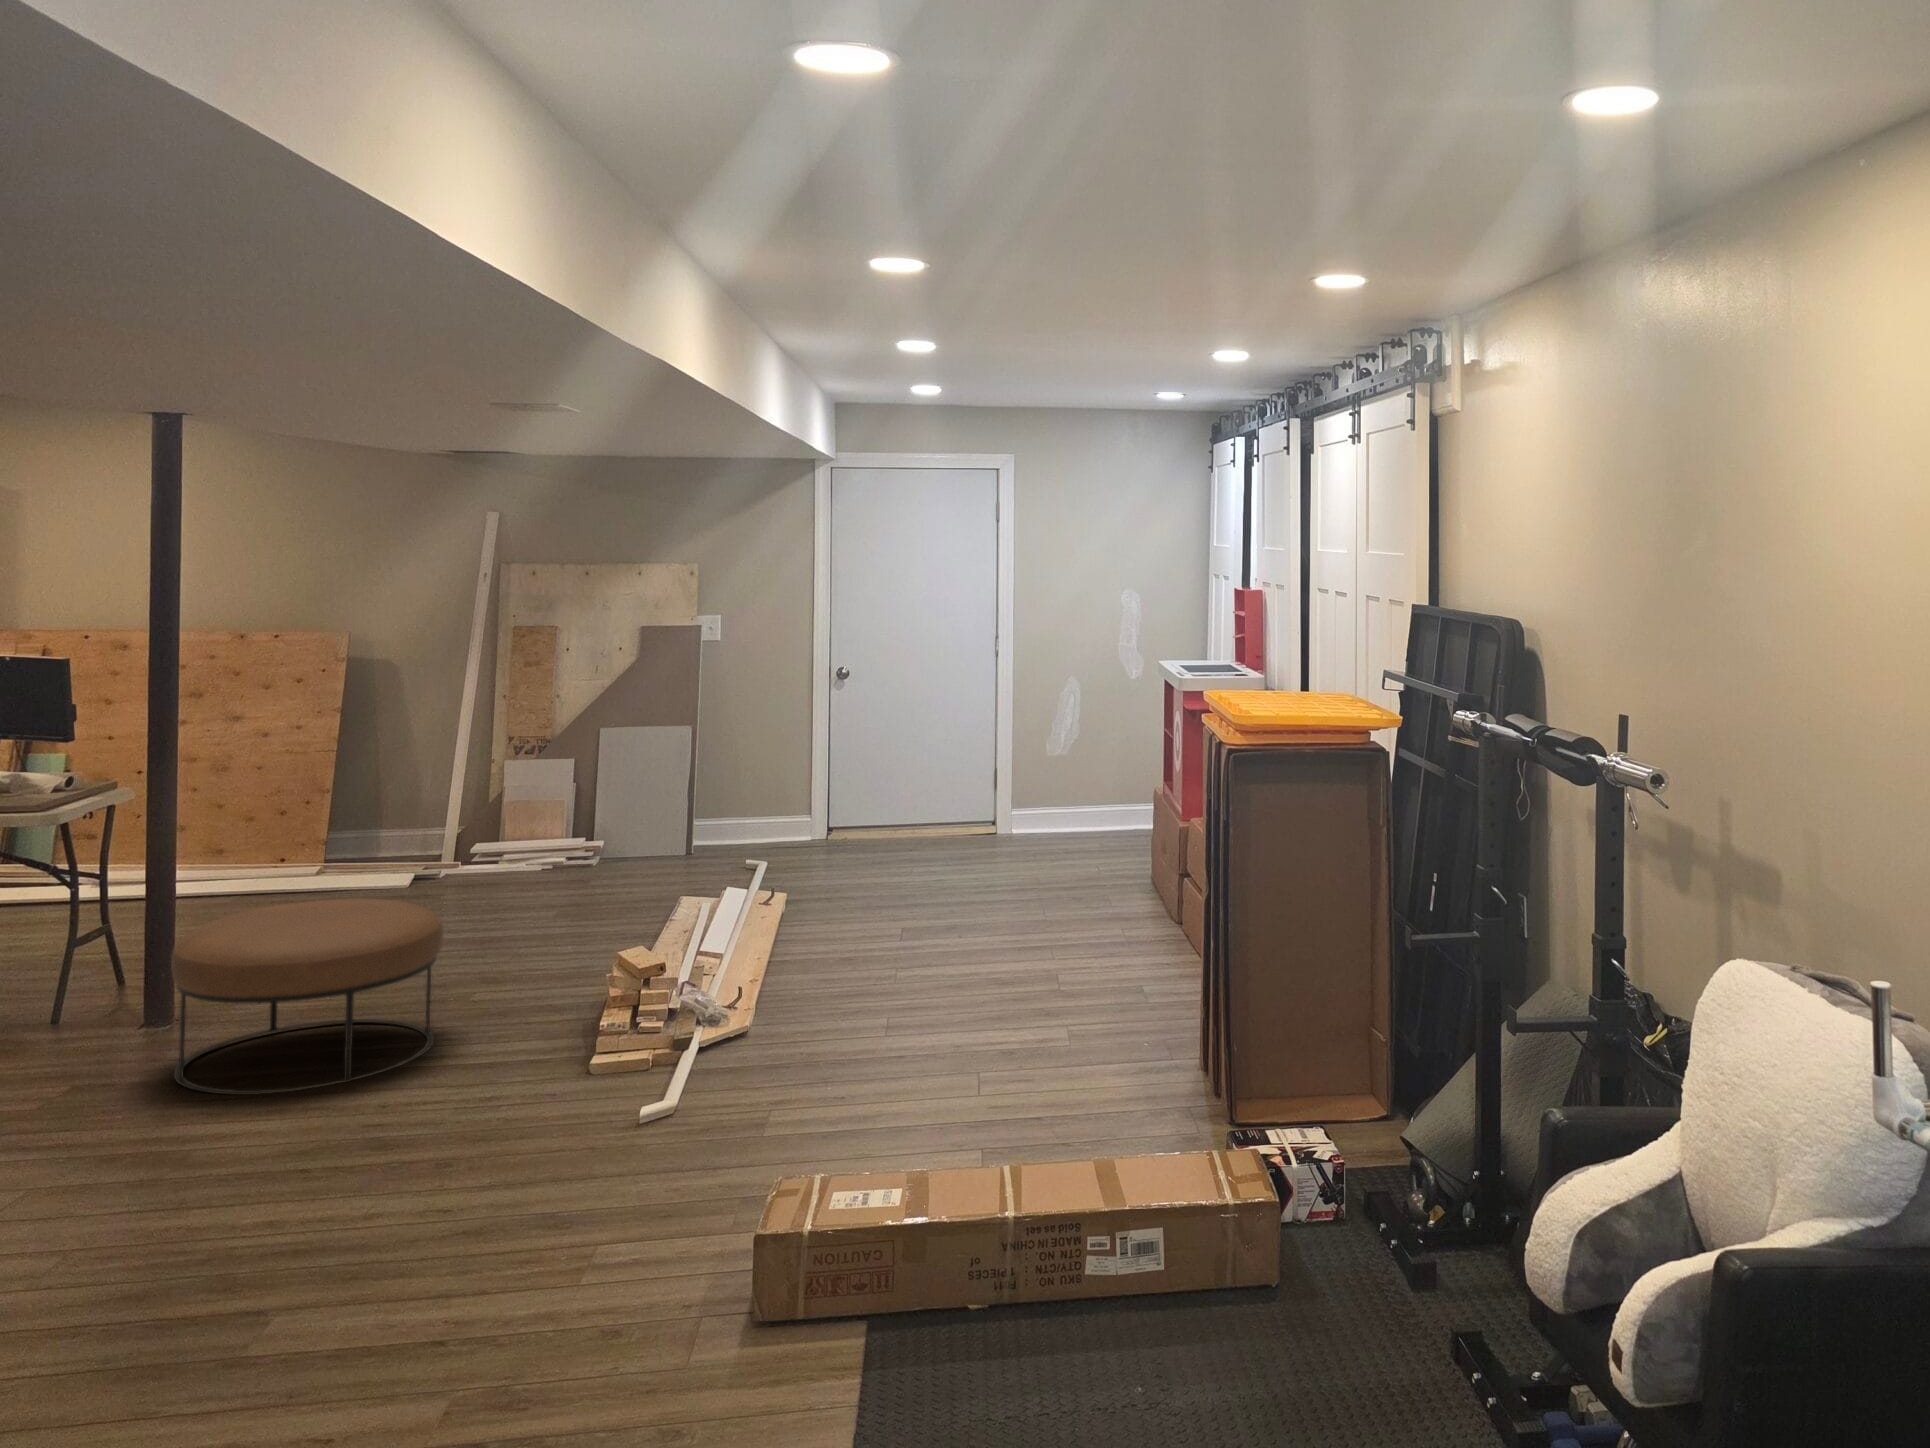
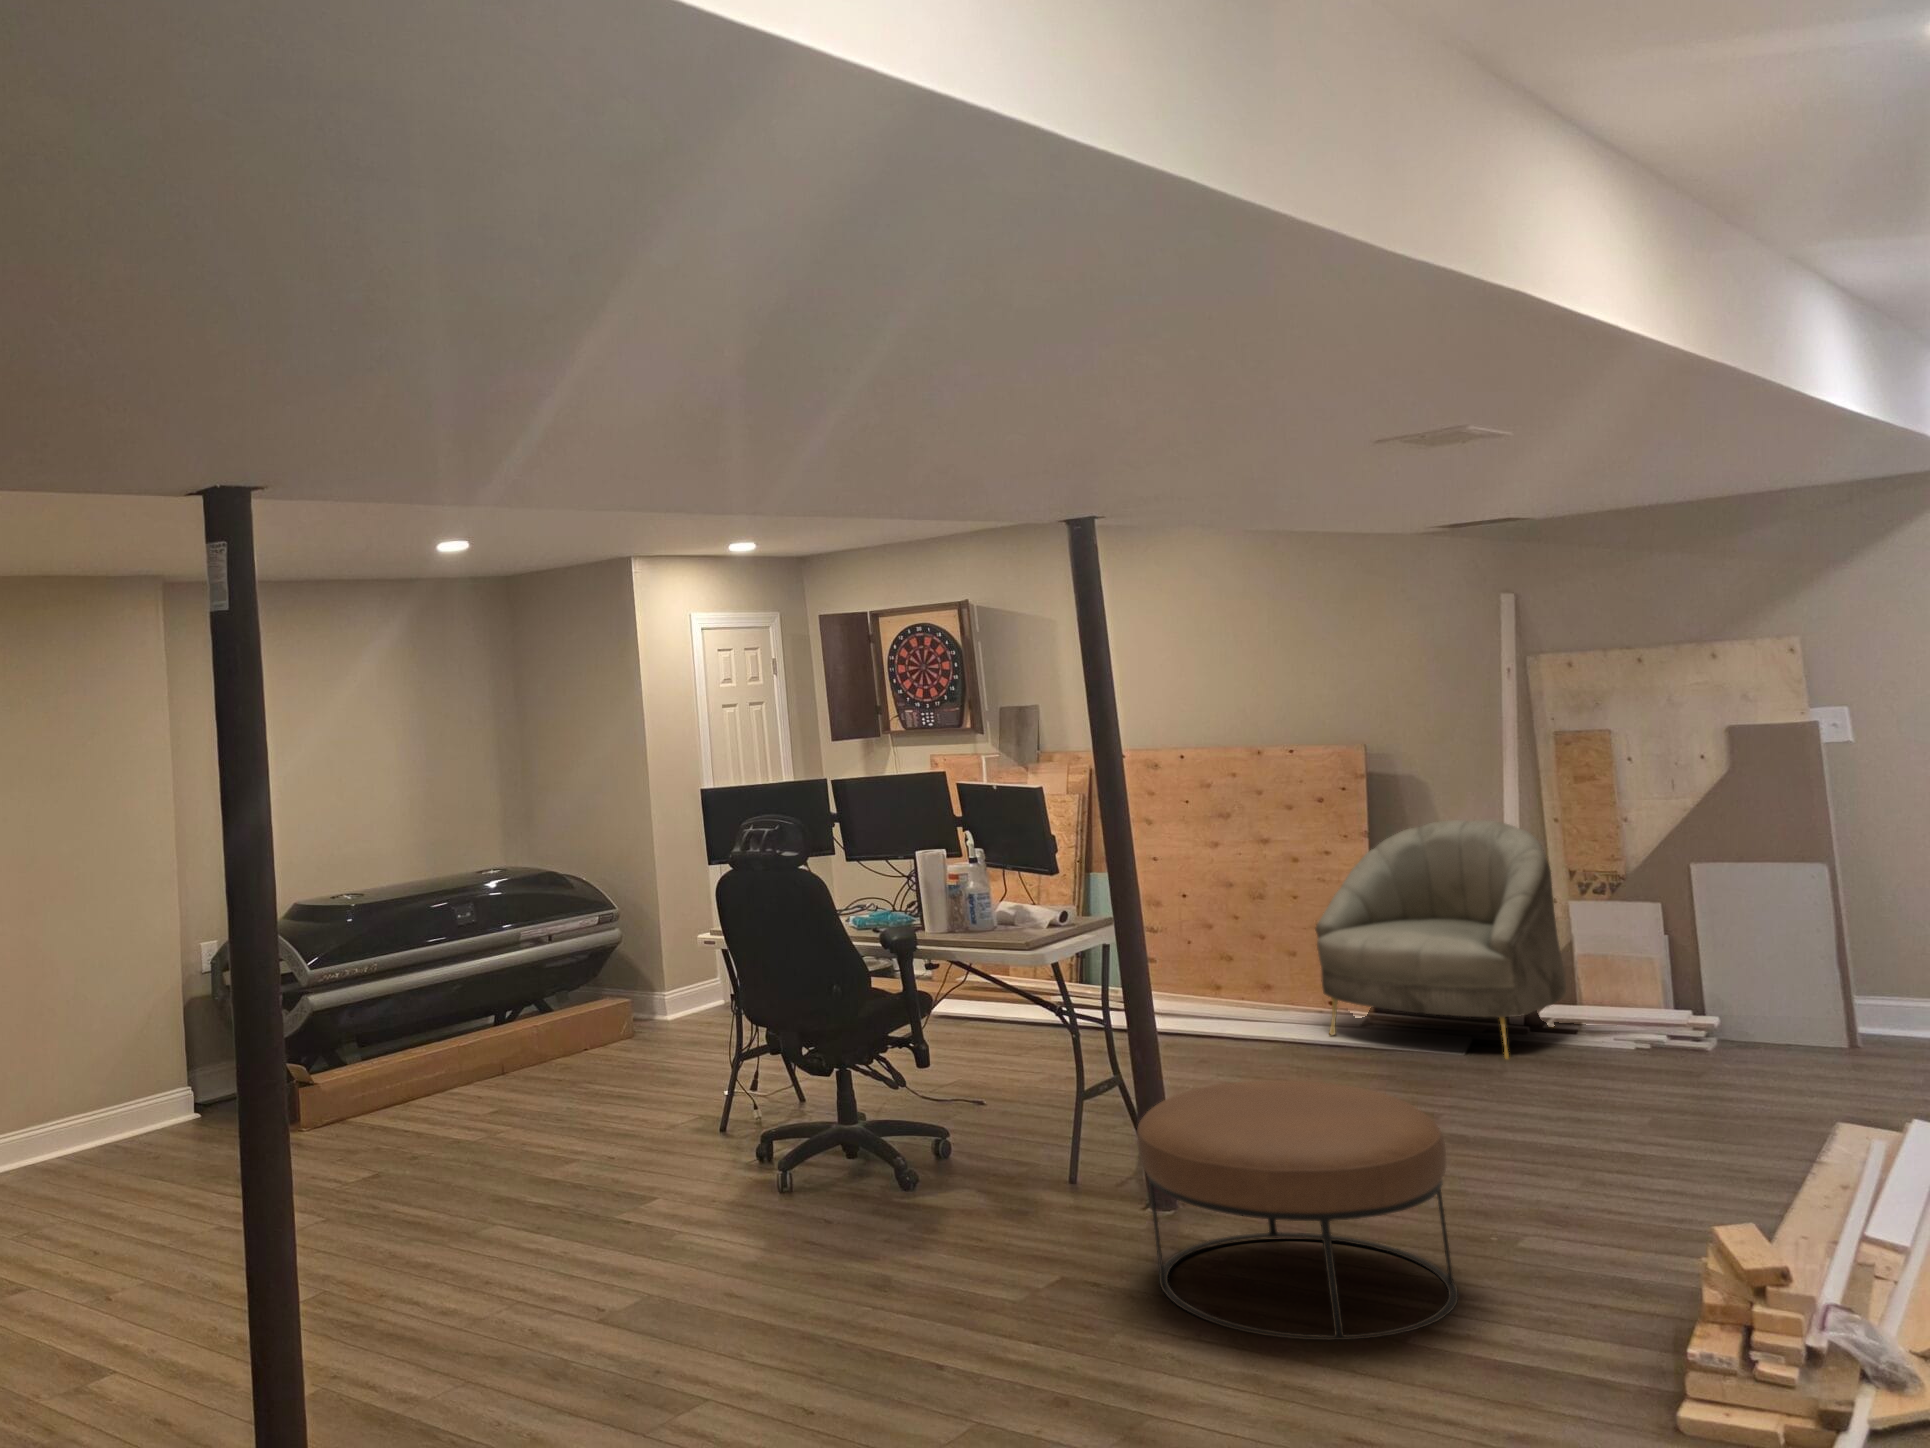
armchair: none [282,696,500,888] -> present [1315,820,1566,1059]

